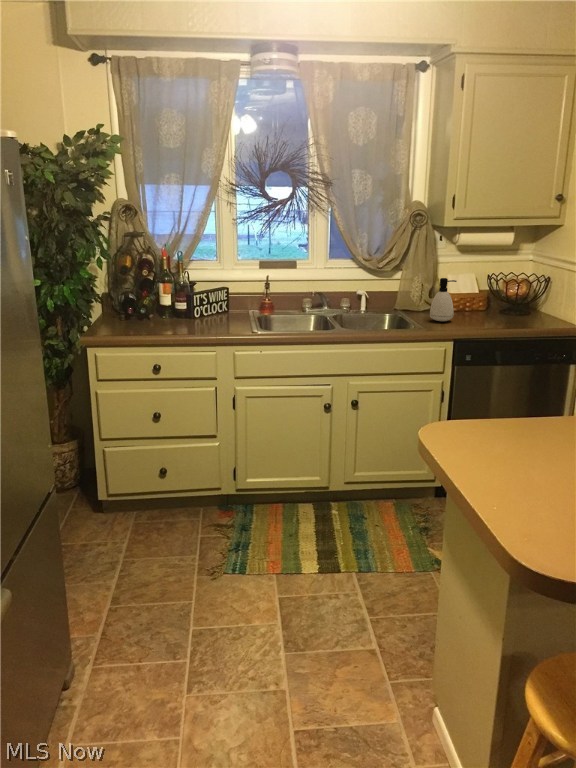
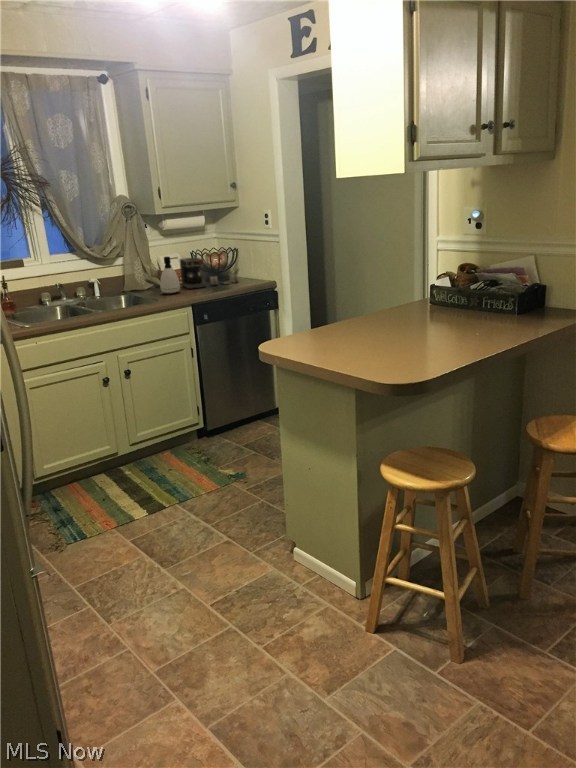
coffee maker: none [464,282,538,321] -> present [180,257,239,289]

